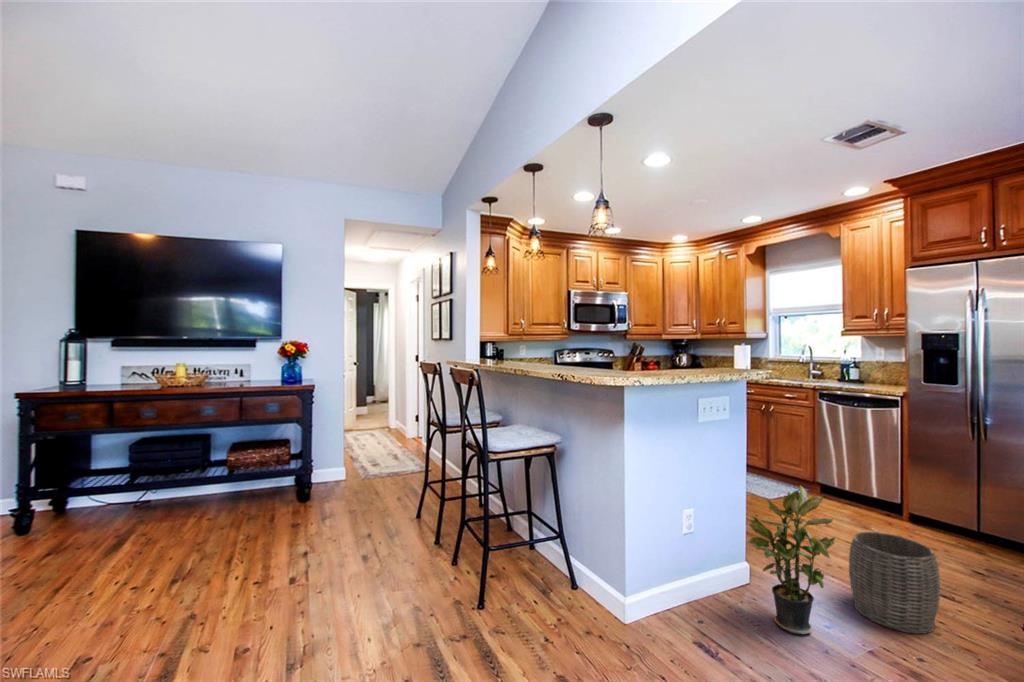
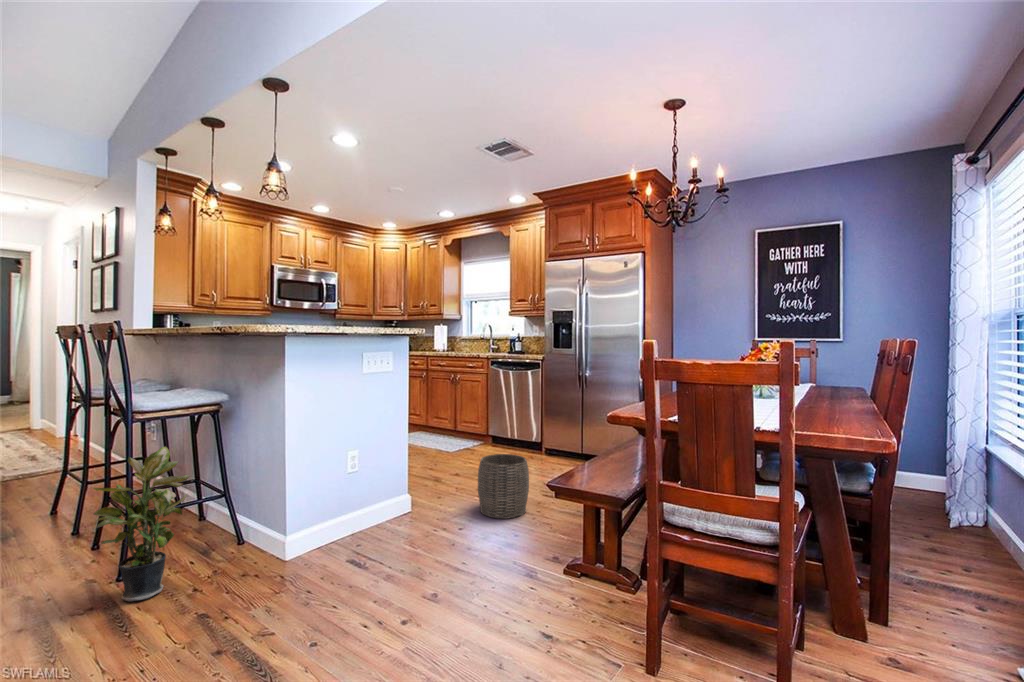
potted plant: present [749,486,835,634] -> present [93,447,189,602]

